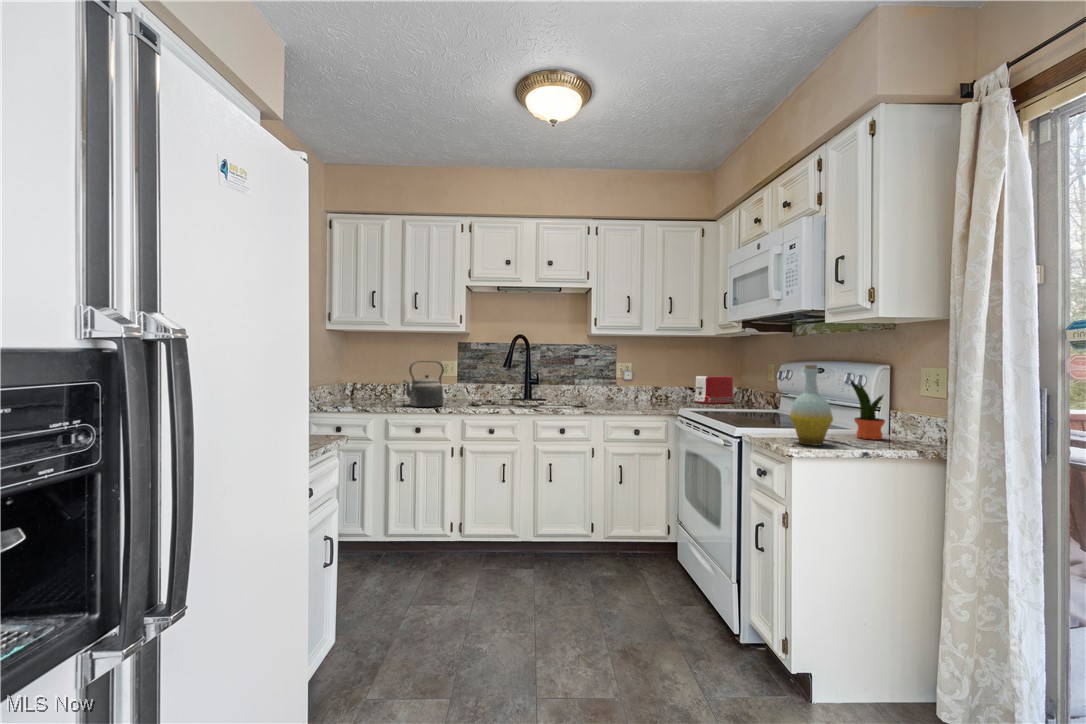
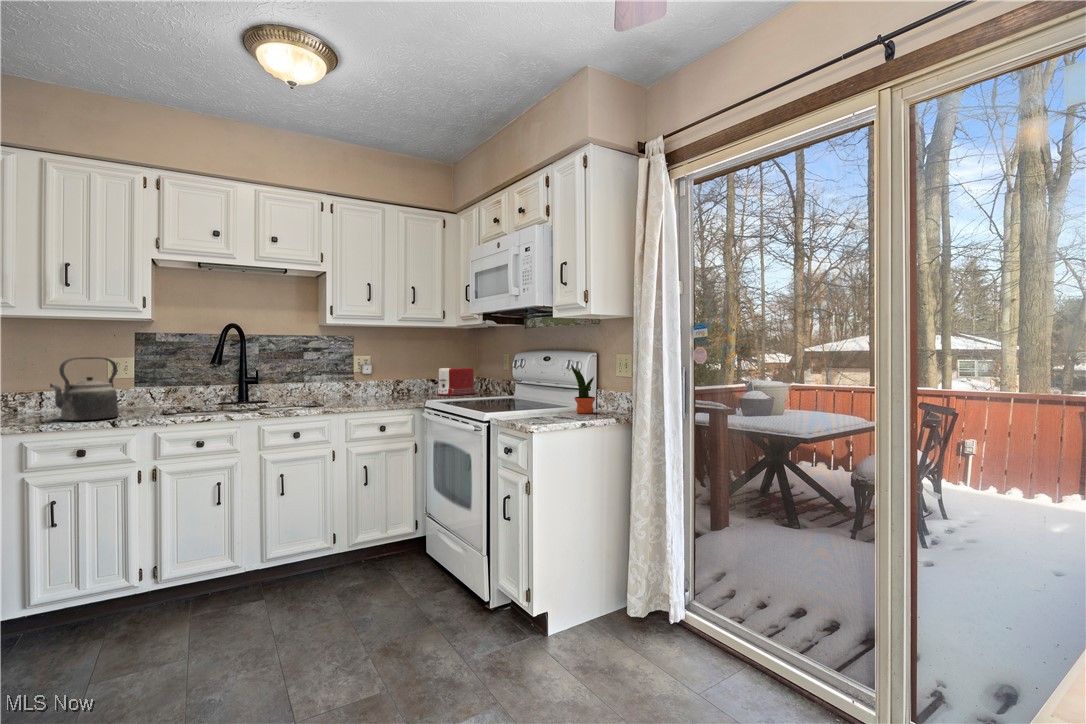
bottle: present [790,365,833,446] -> none [529,353,561,421]

